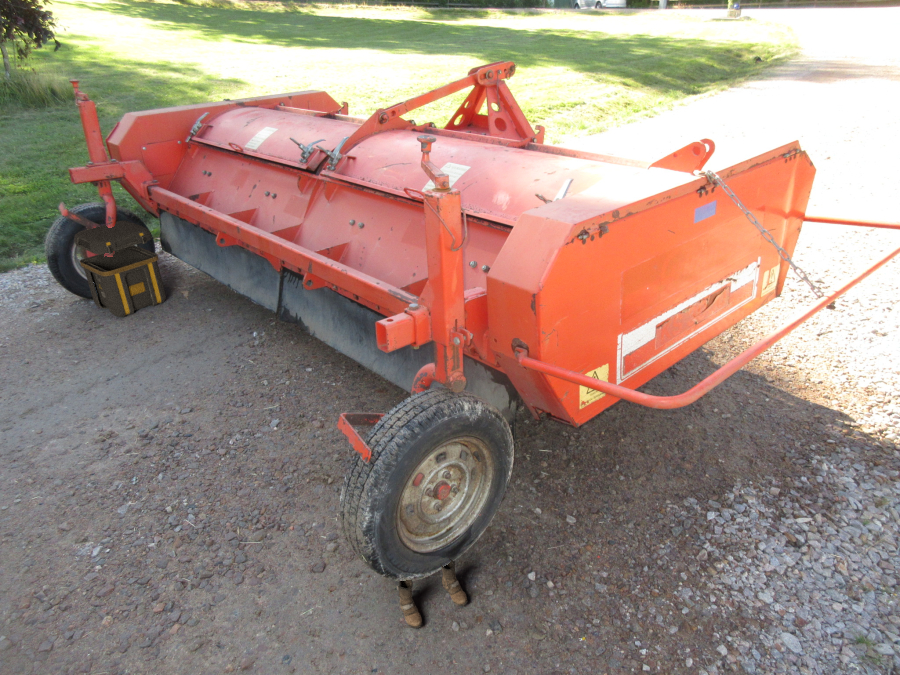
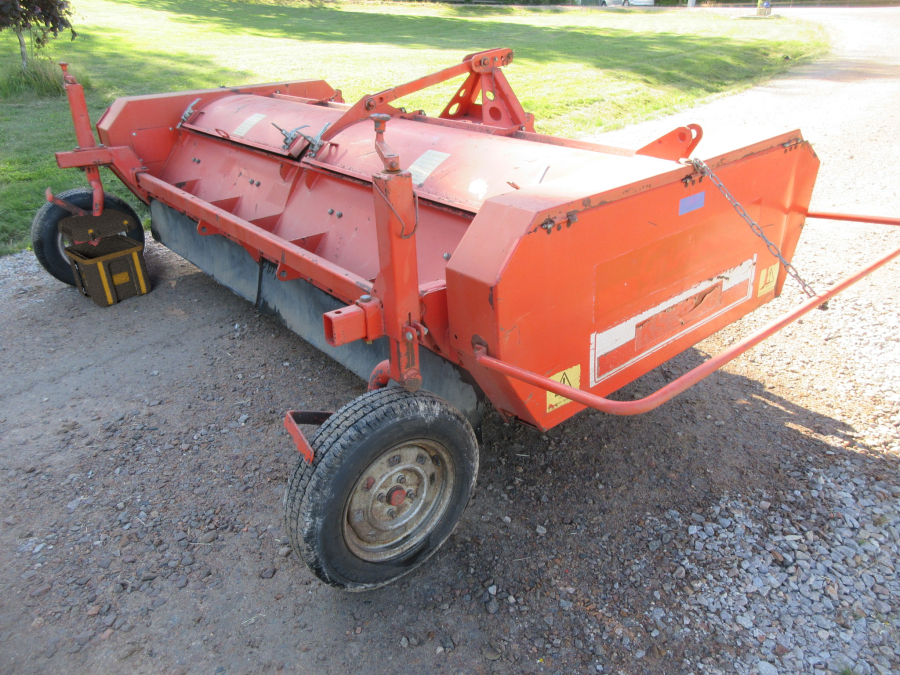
boots: present [397,559,468,629] -> none [344,567,421,642]

